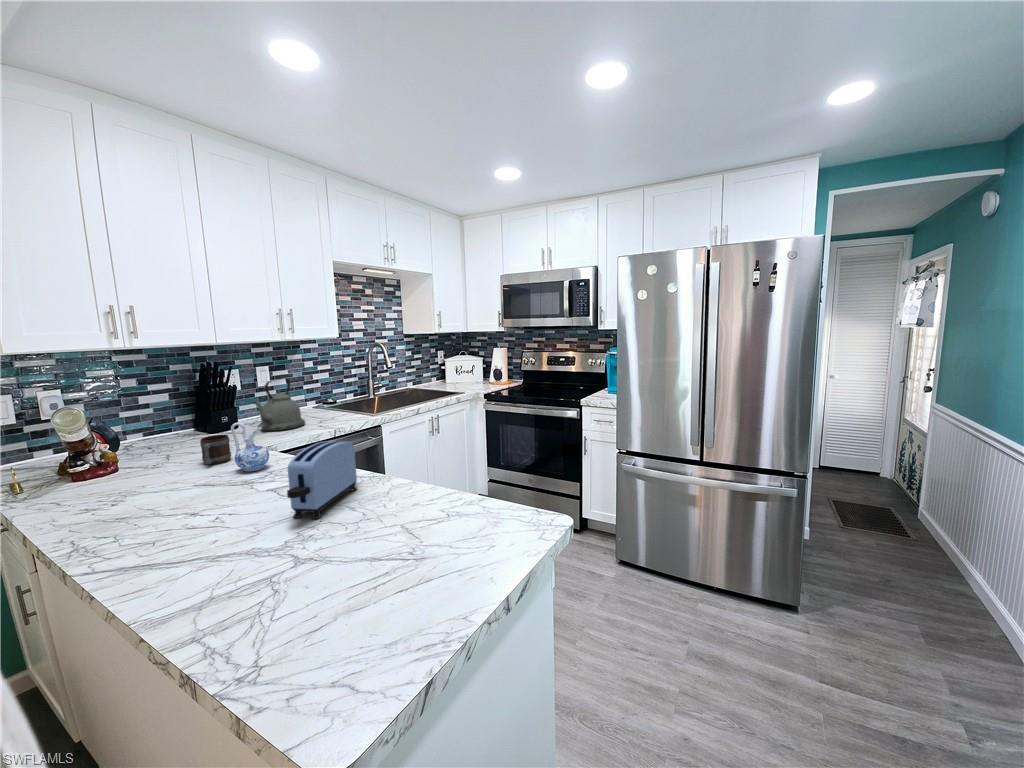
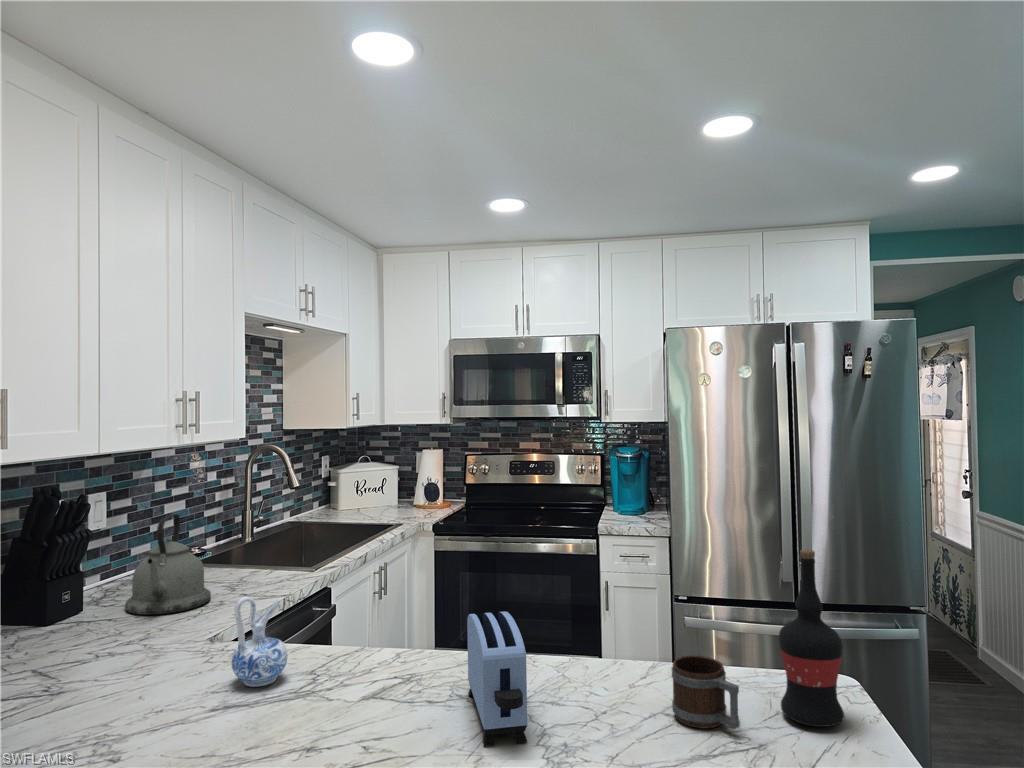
wine bottle: none [482,413,527,540] -> present [779,549,844,727]
mug: present [200,435,231,464] -> present [672,656,740,729]

